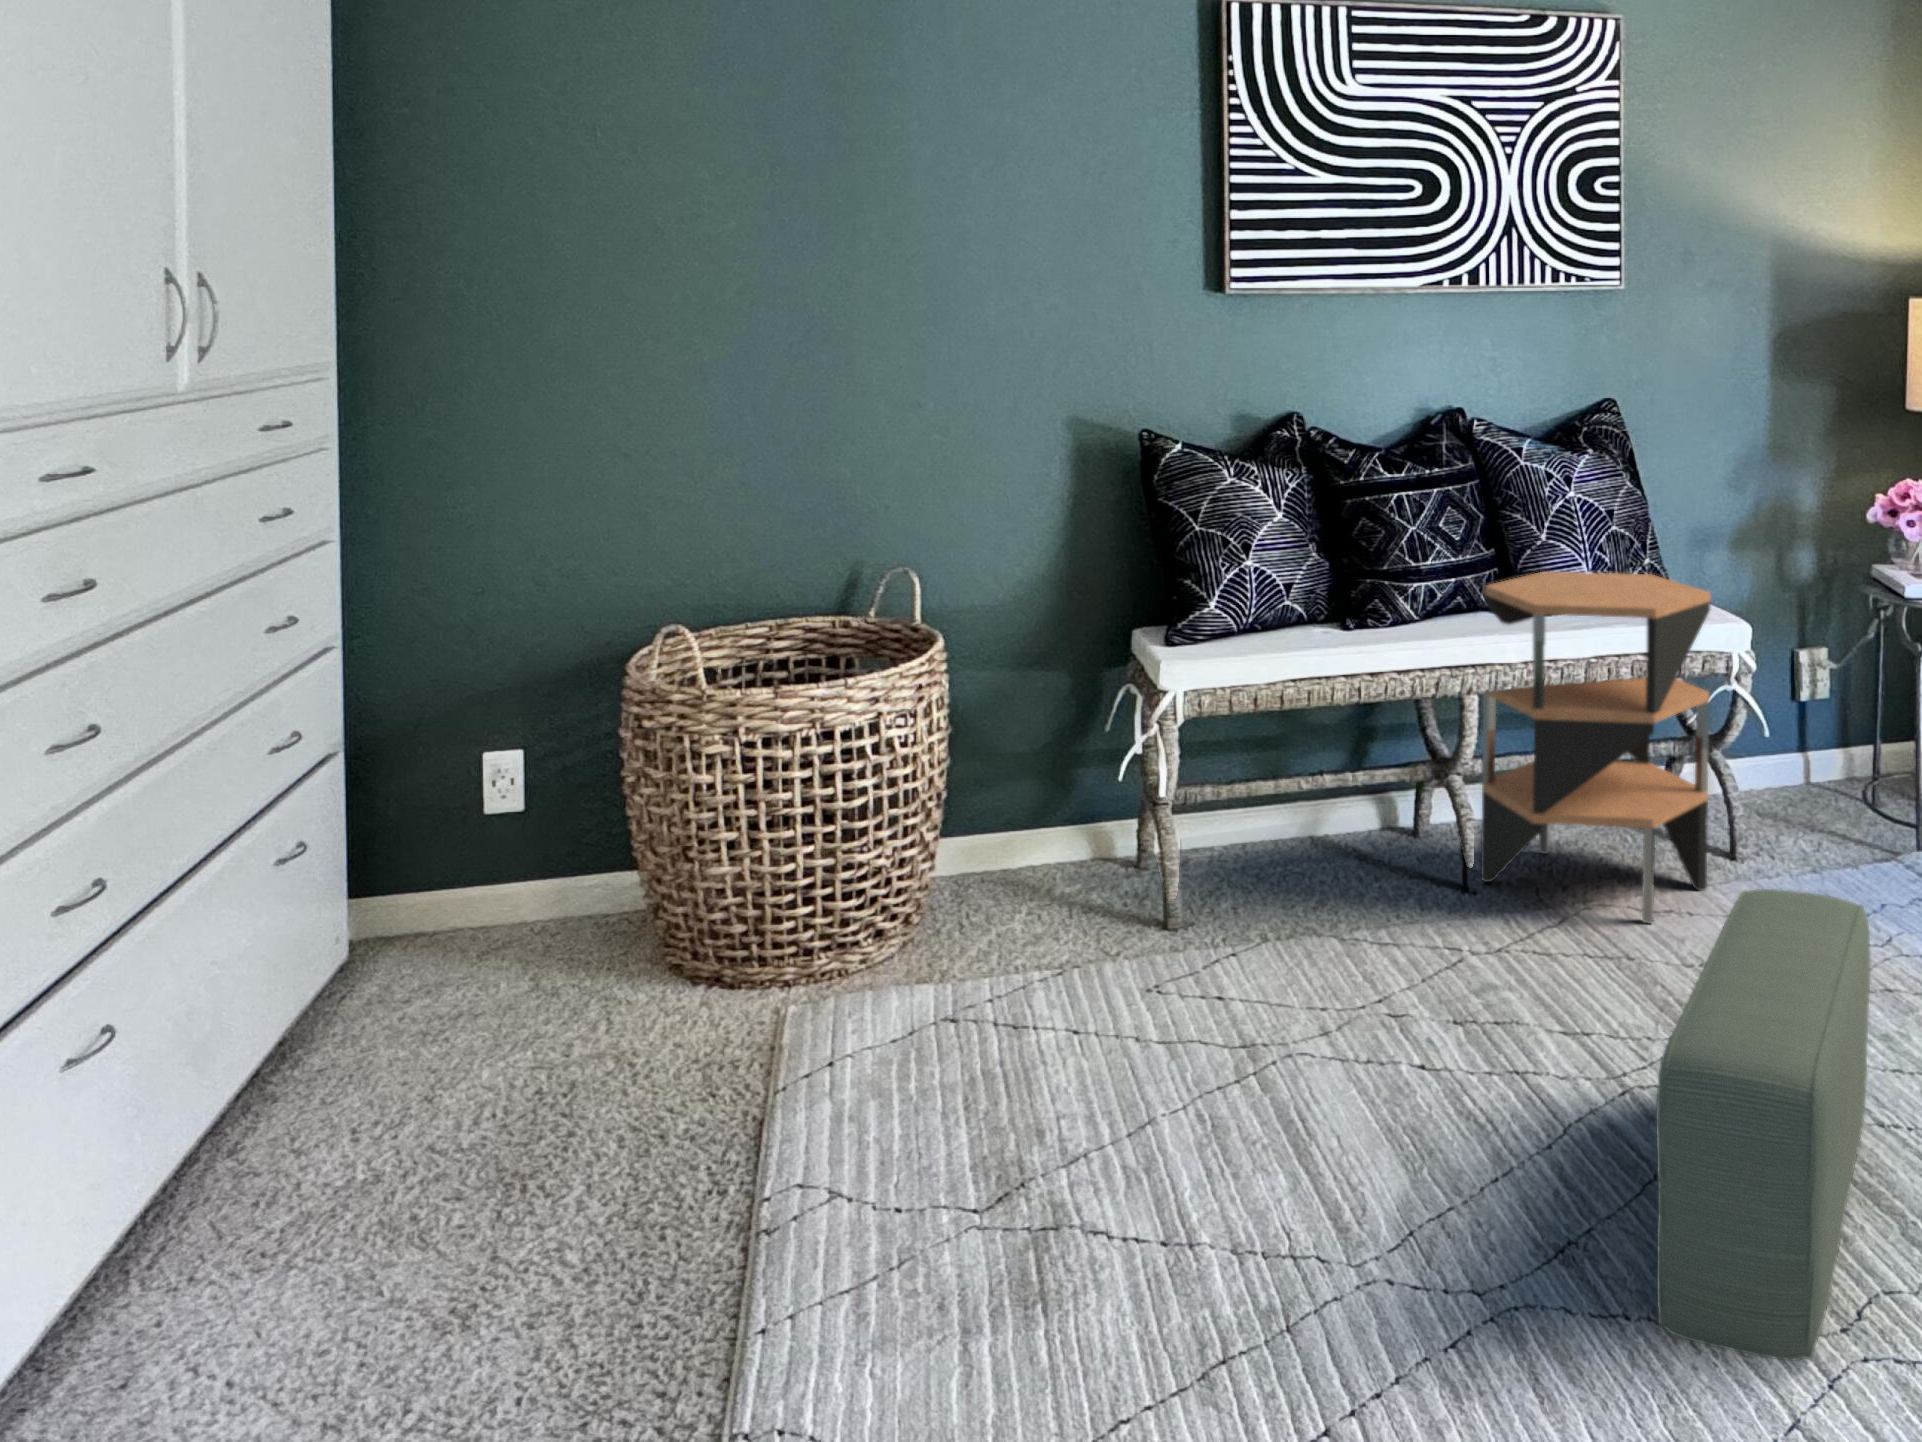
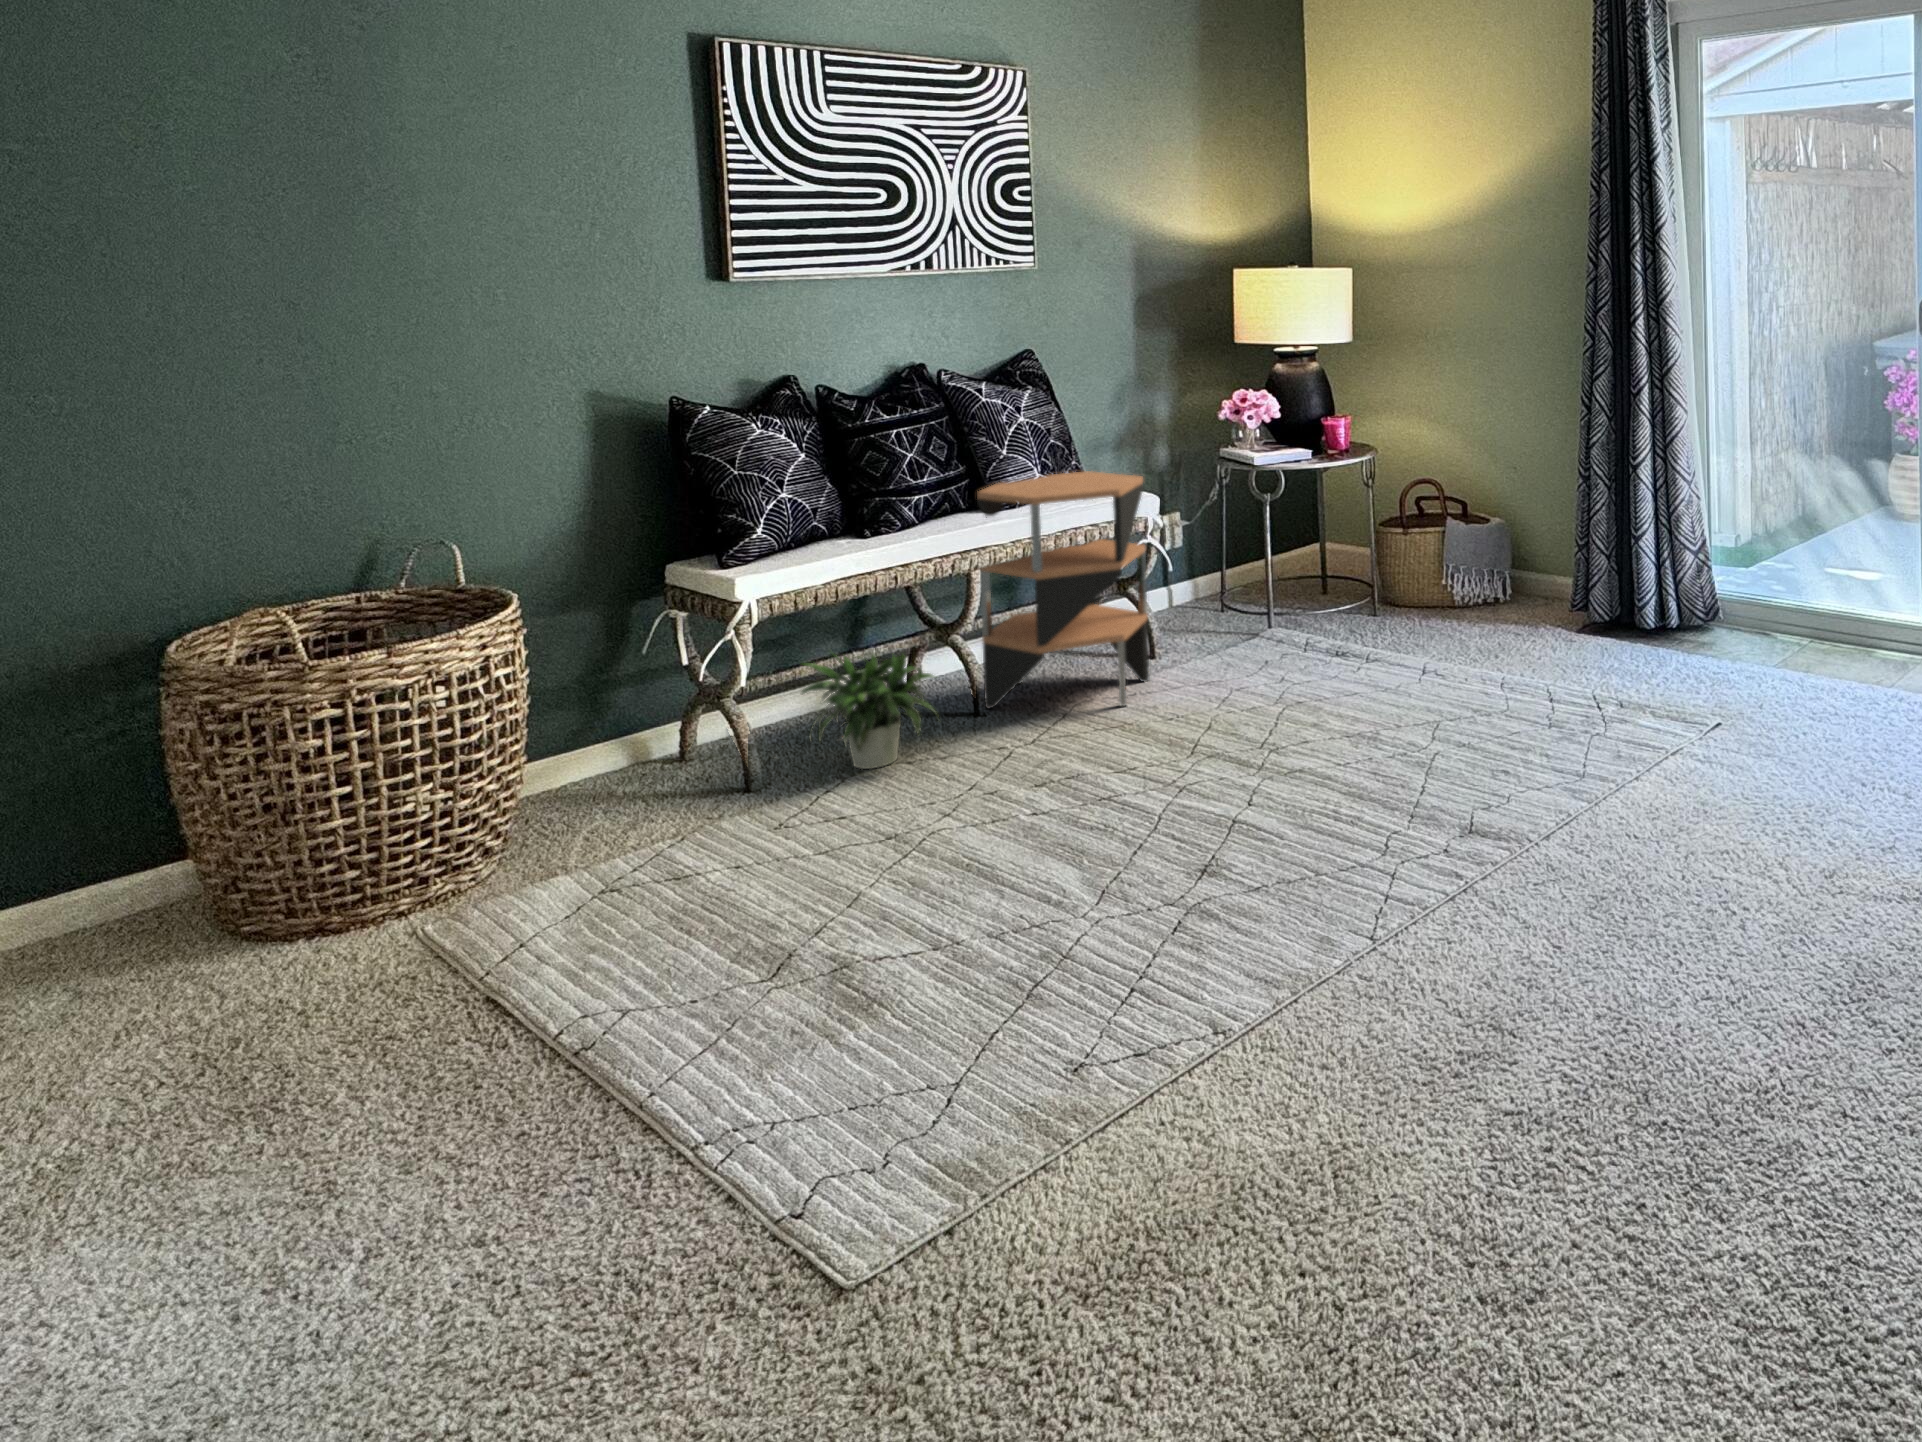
potted plant: none [1214,767,1396,935] -> present [802,655,937,769]
pouf: present [1656,889,1871,1361] -> none [1240,639,1363,886]

